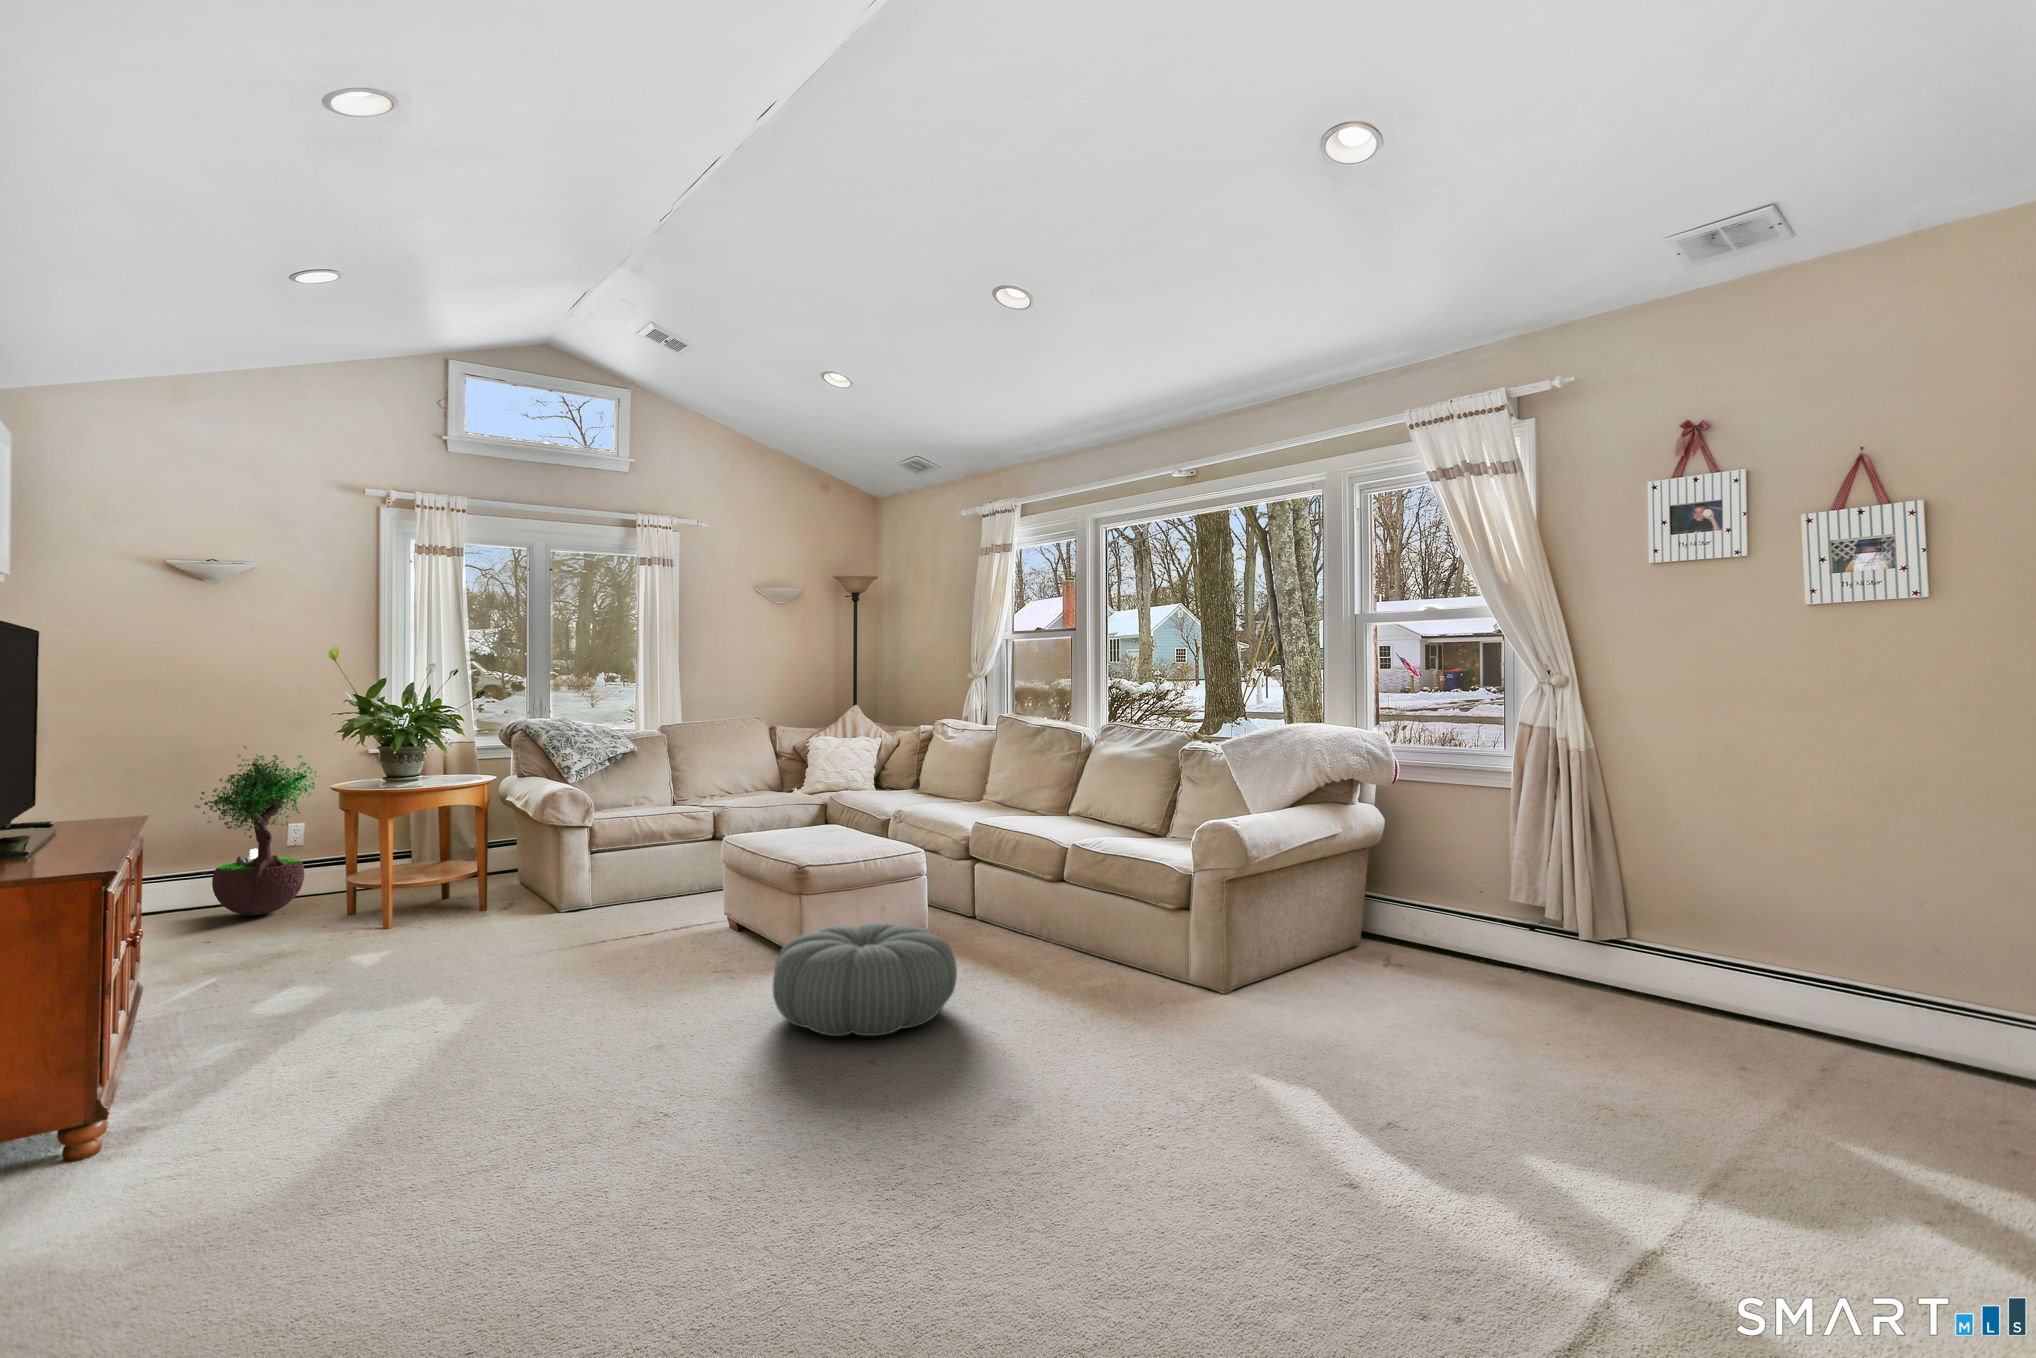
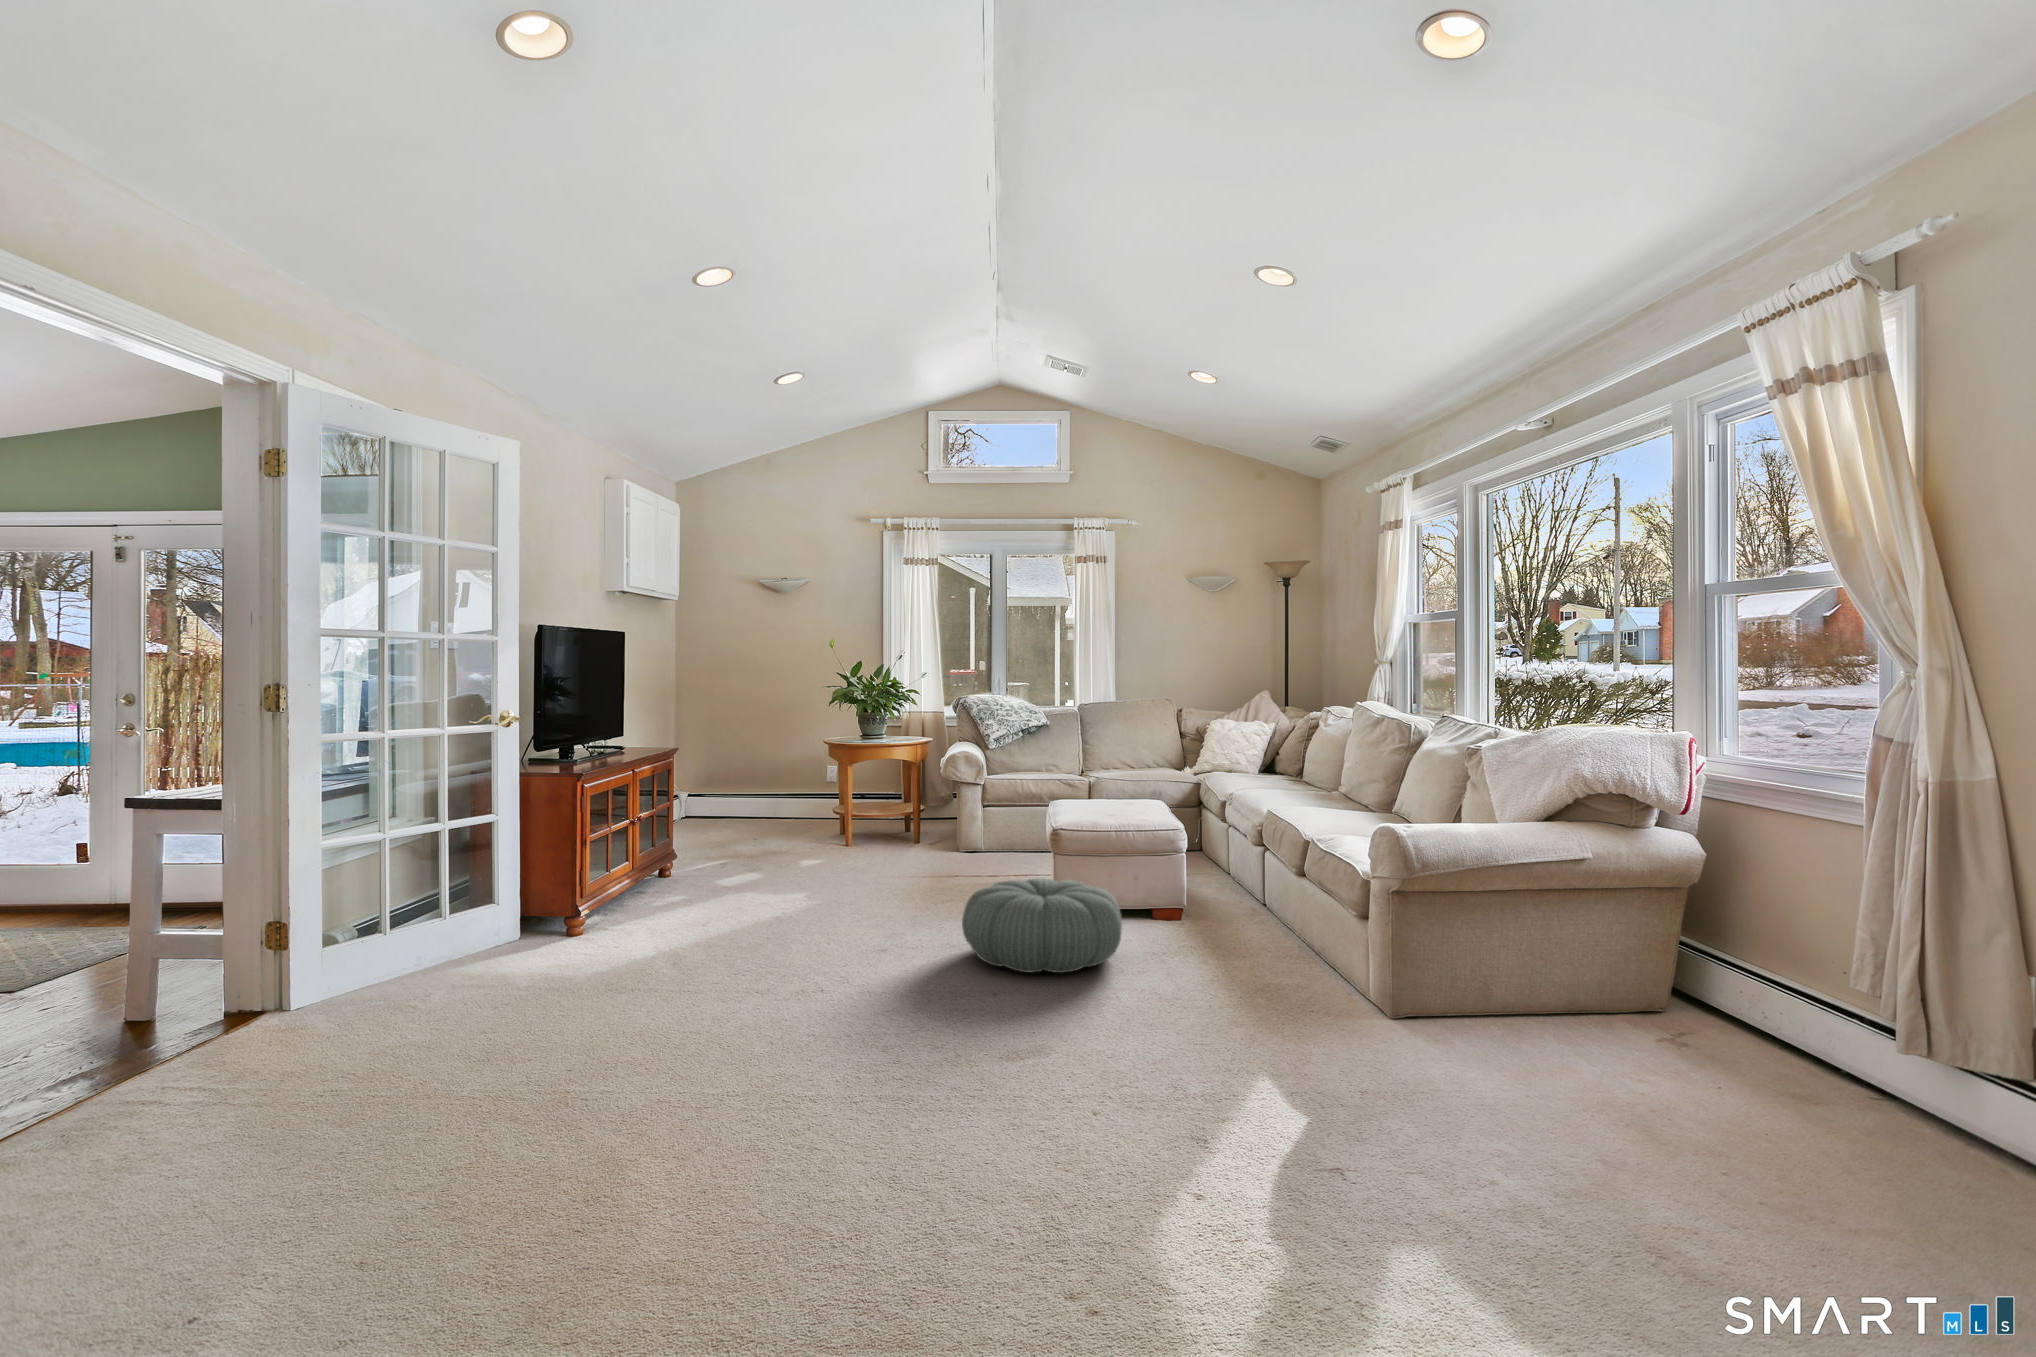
potted tree: present [195,746,321,915] -> none [762,708,834,827]

